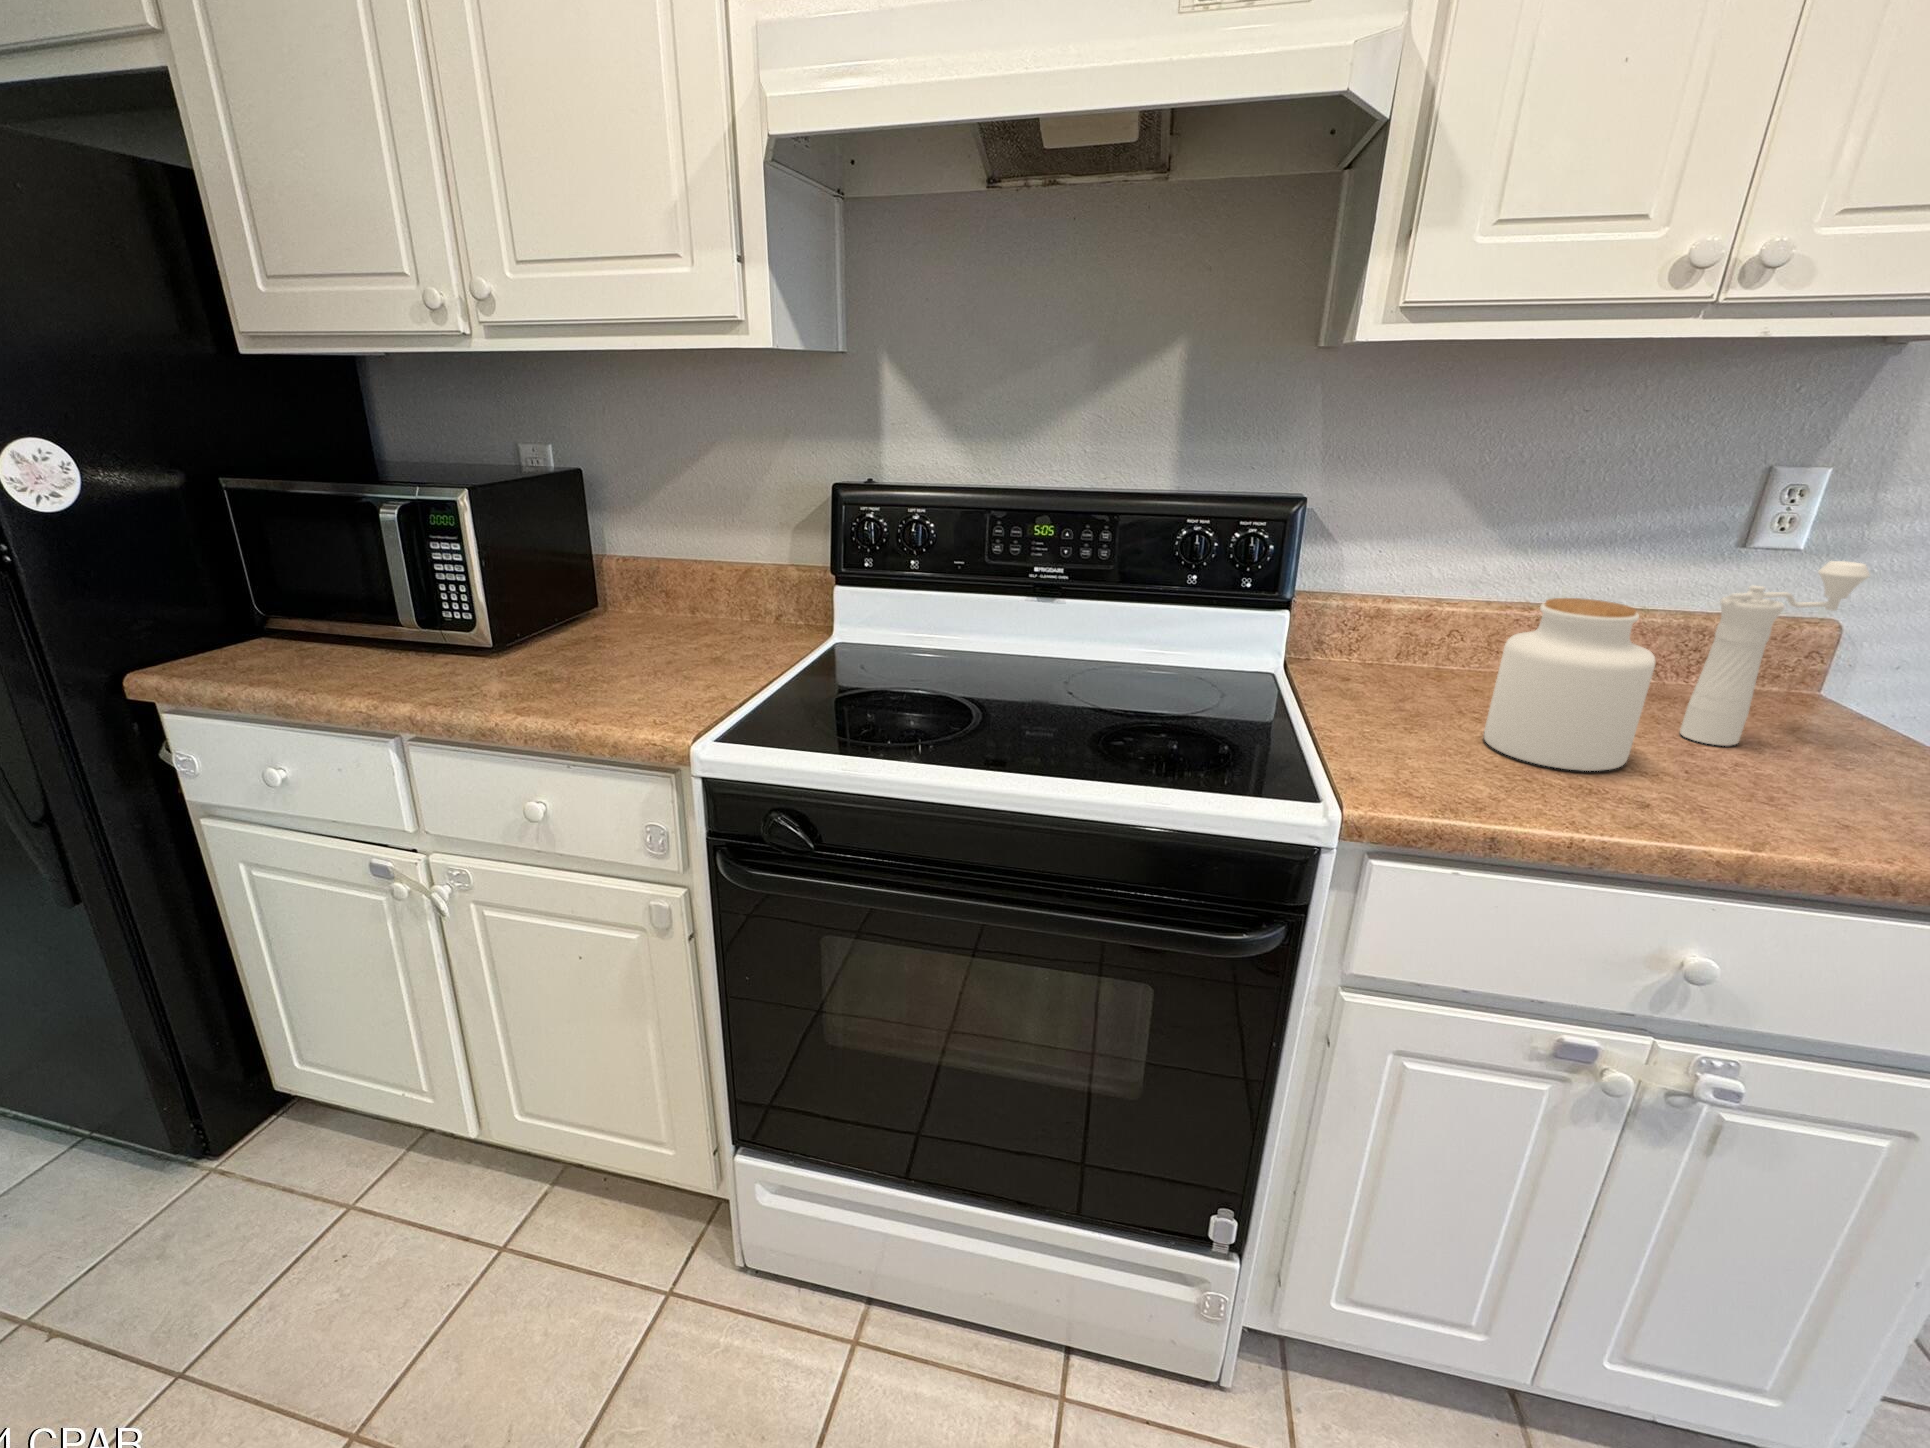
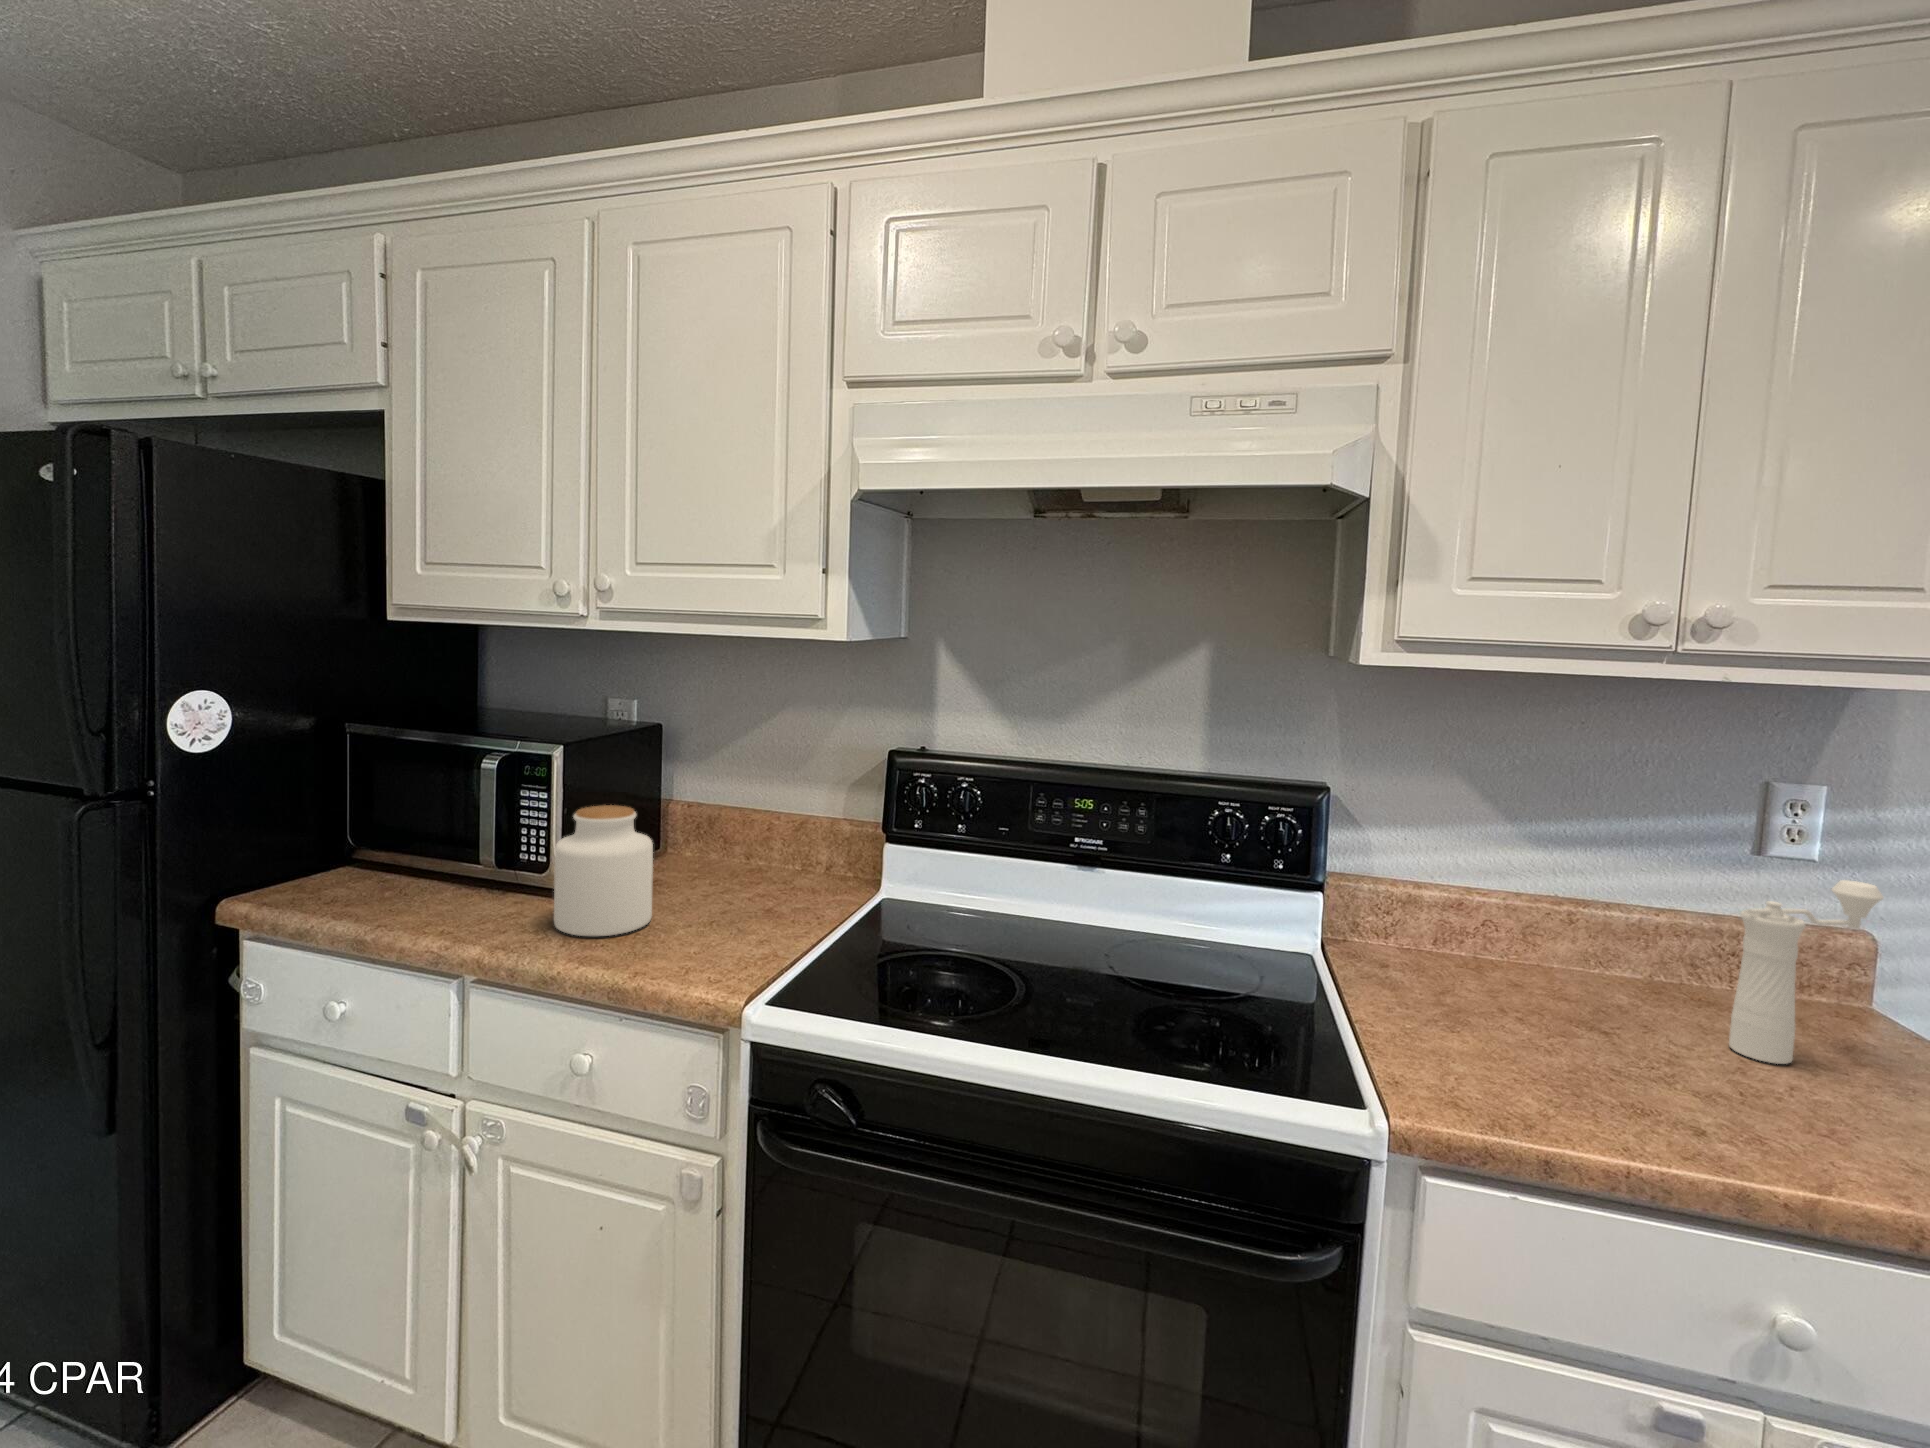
jar: present [1484,598,1655,771] -> present [554,805,653,936]

